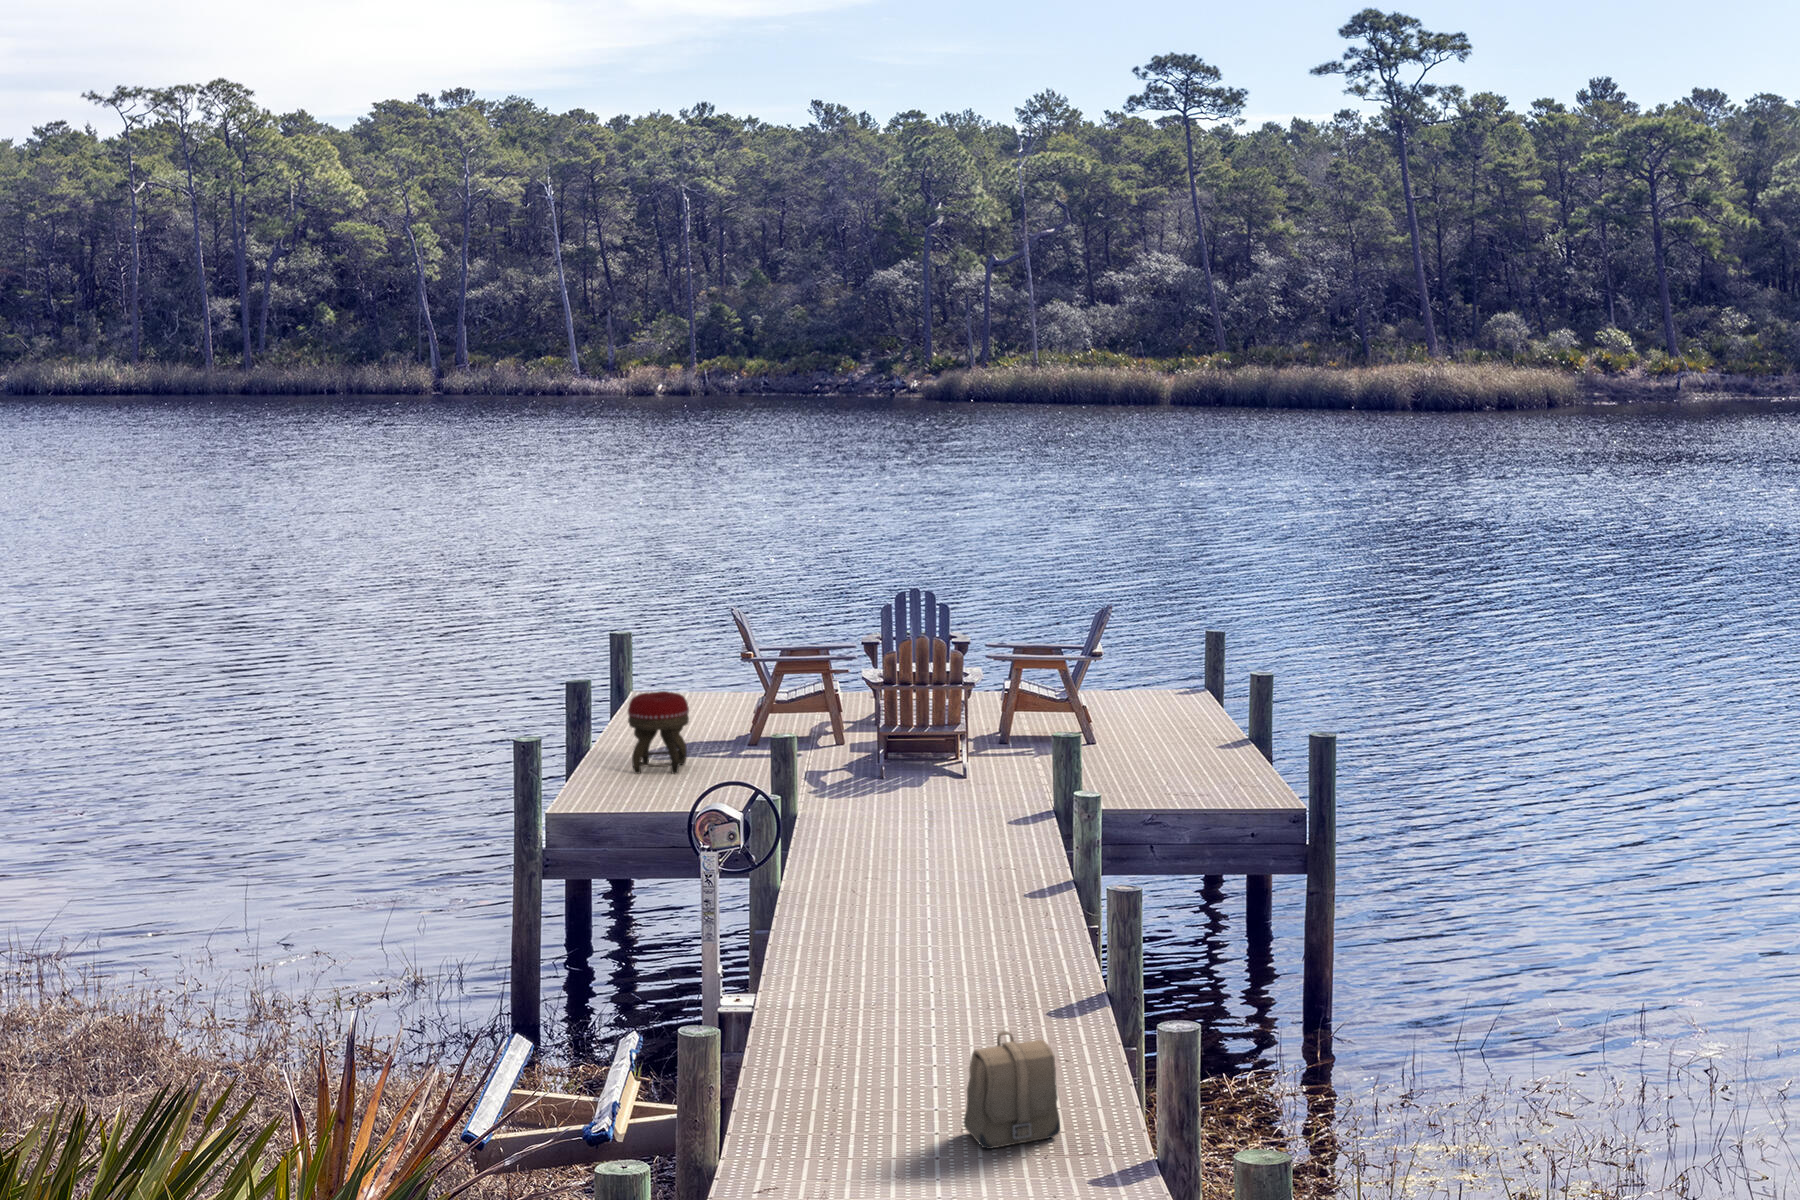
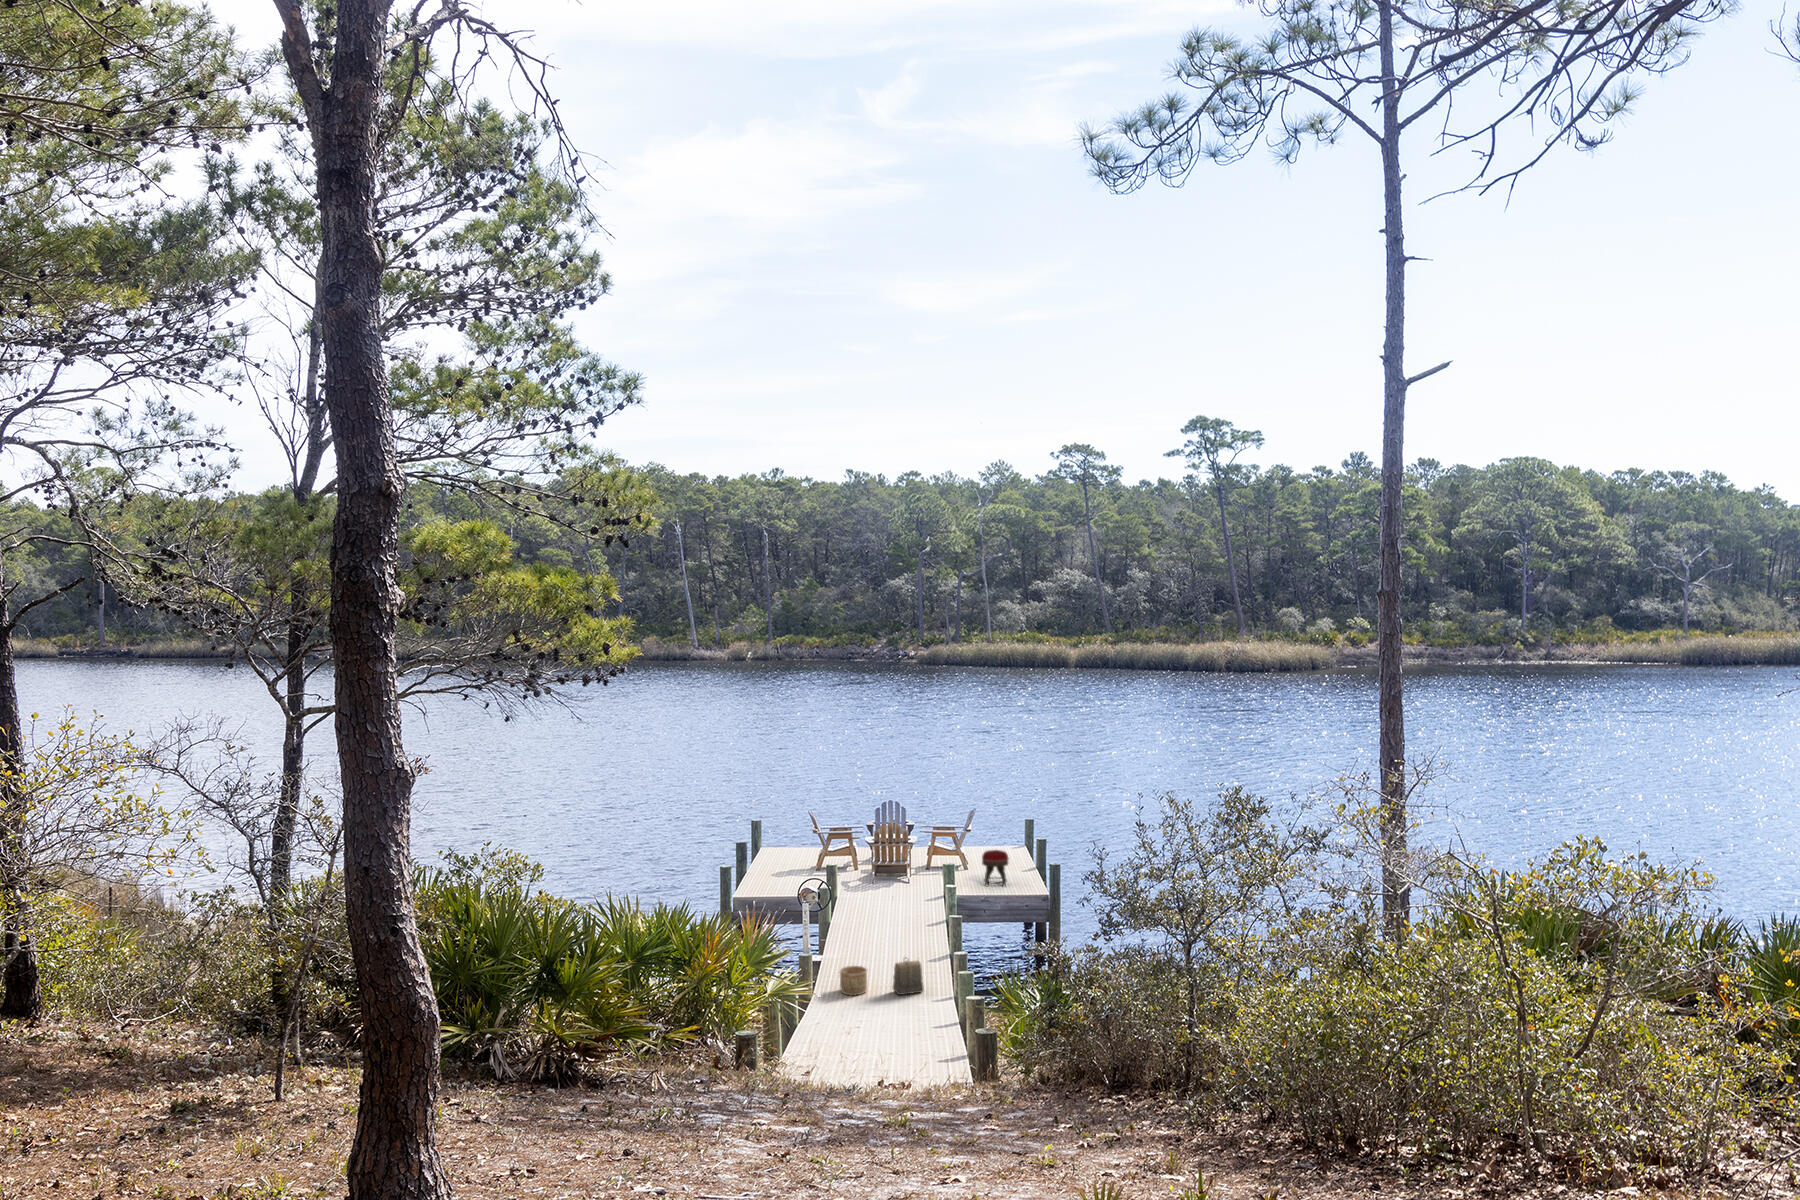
footstool: present [628,691,689,774] -> present [982,850,1008,886]
wooden bucket: none [799,1052,887,1150] -> present [840,966,867,996]

